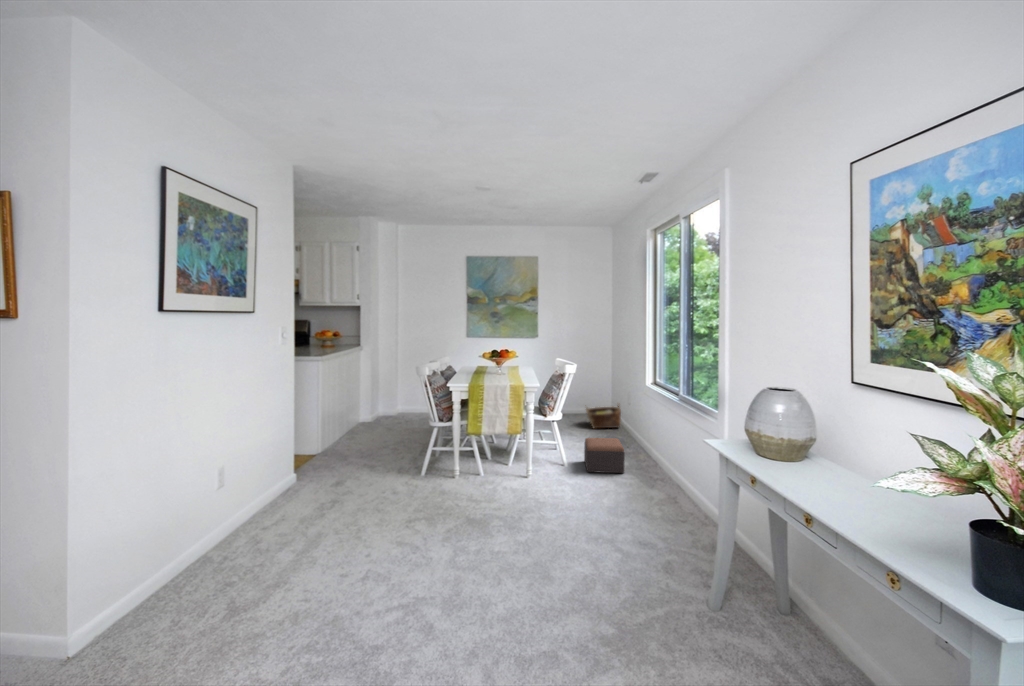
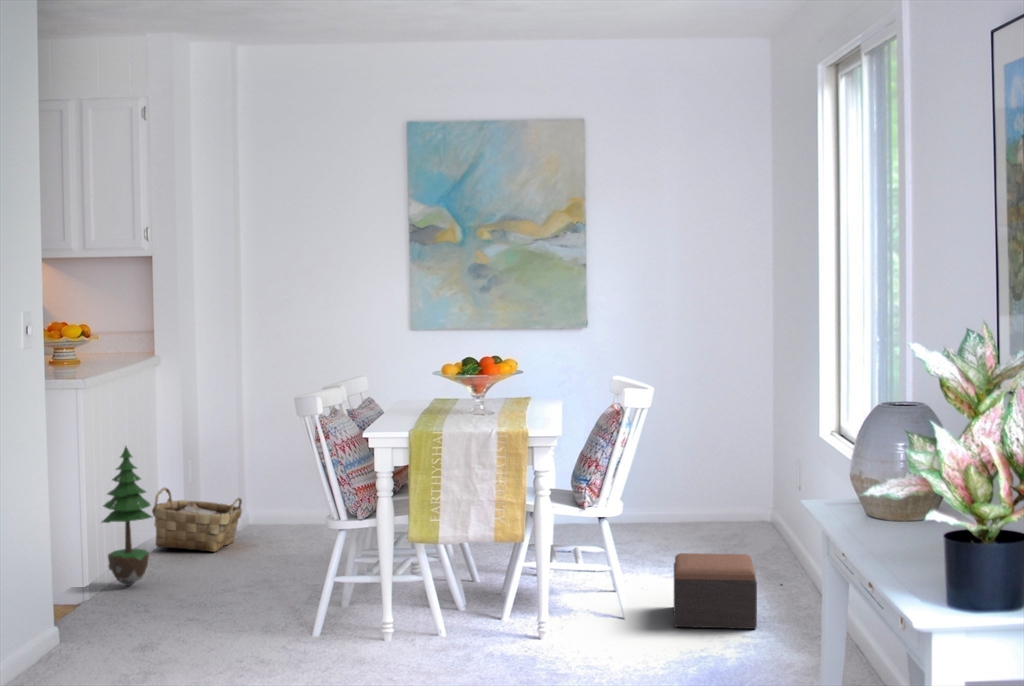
potted tree: none [330,387,354,449] -> present [102,447,152,586]
woven basket: present [586,406,621,428] -> present [152,487,242,552]

